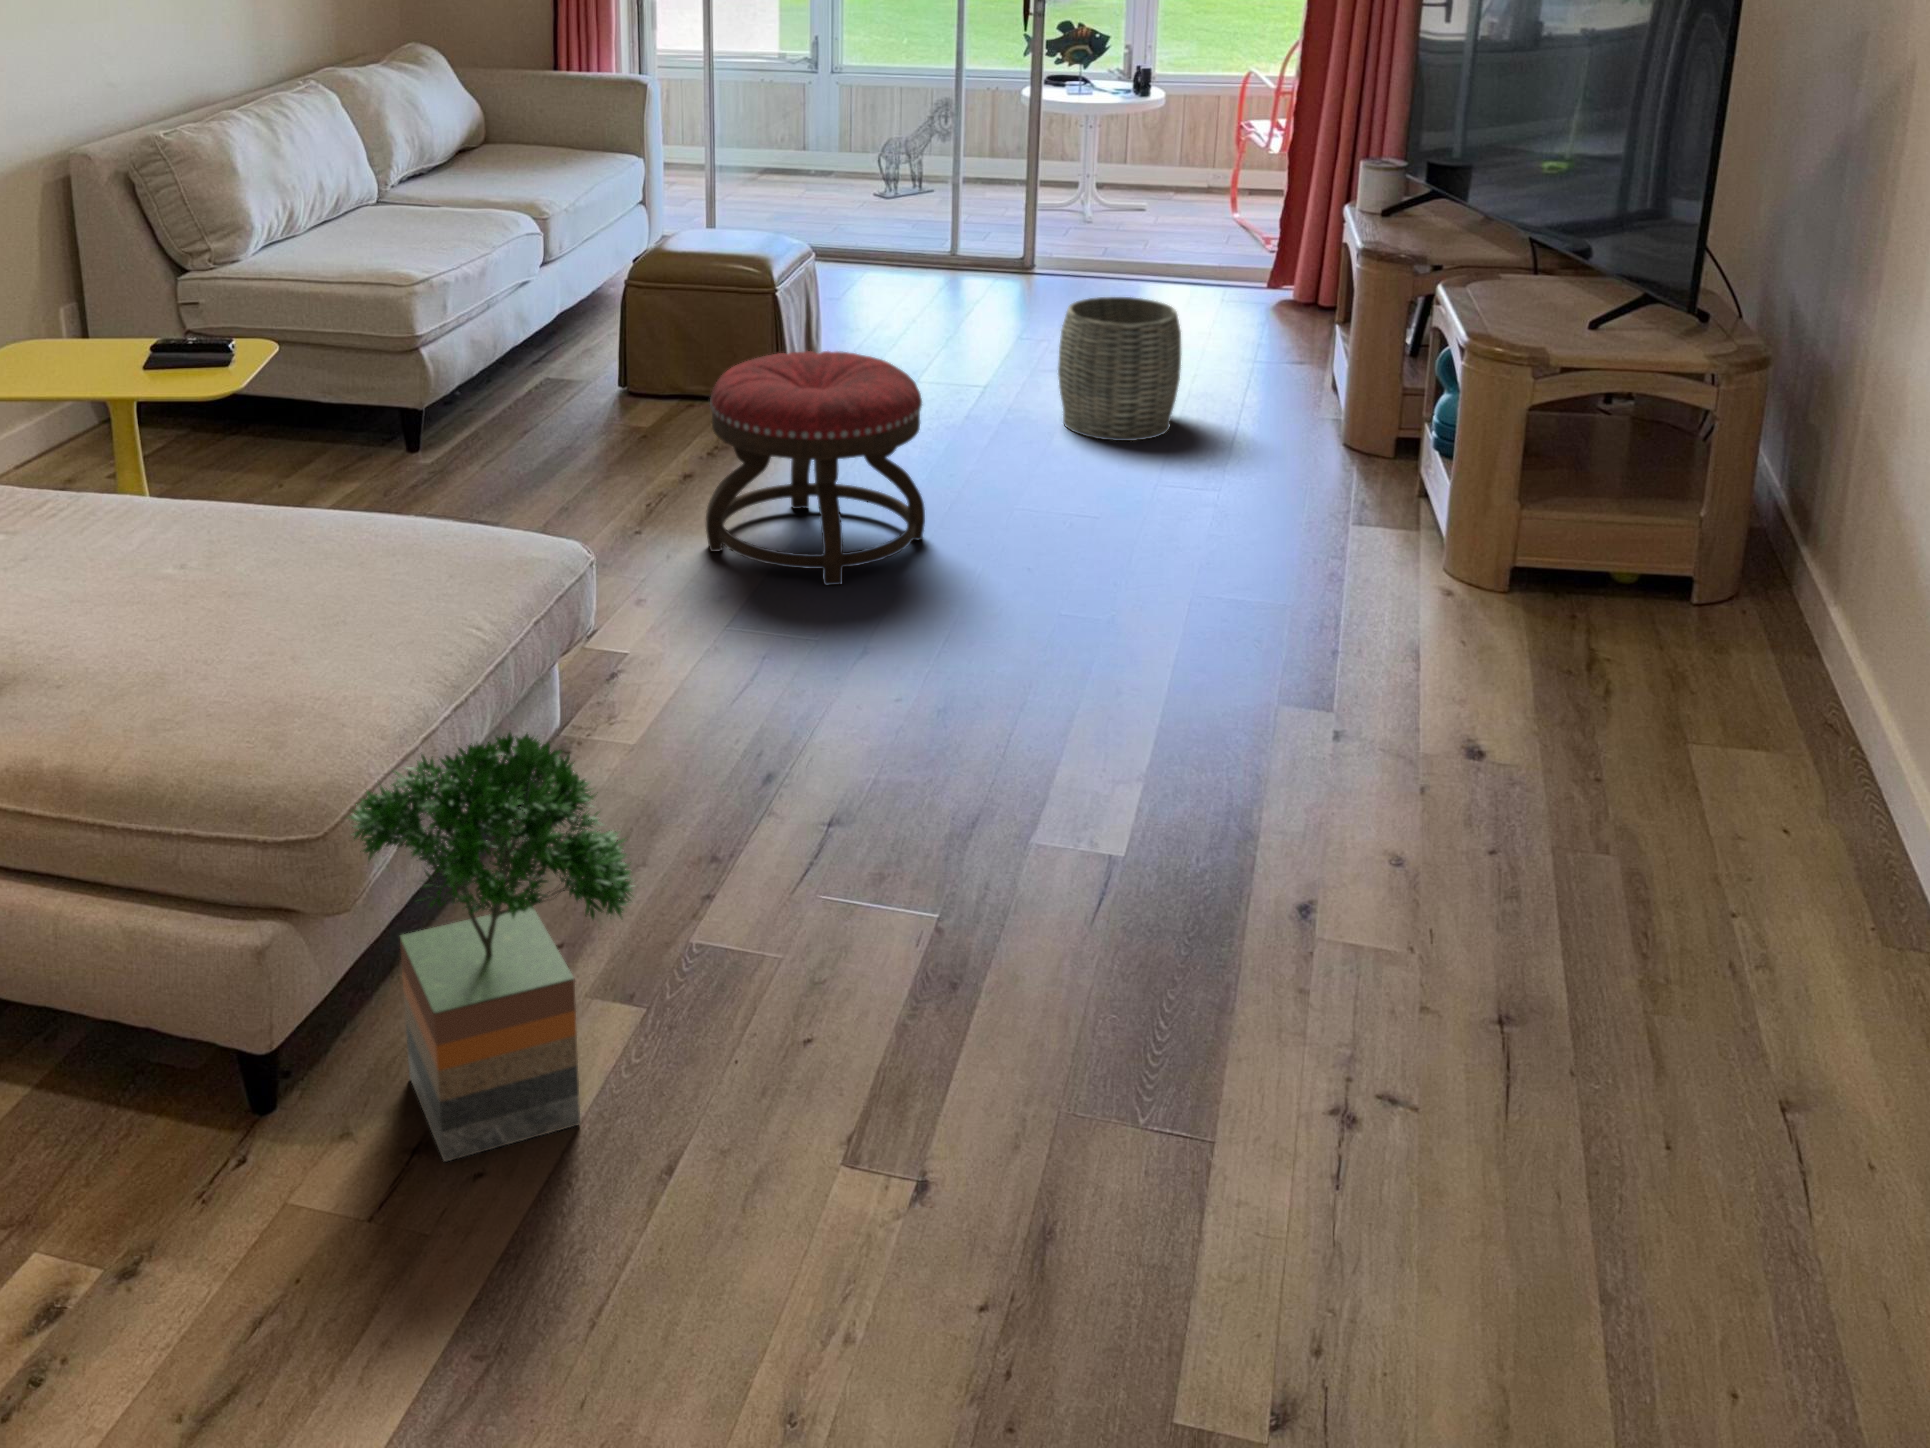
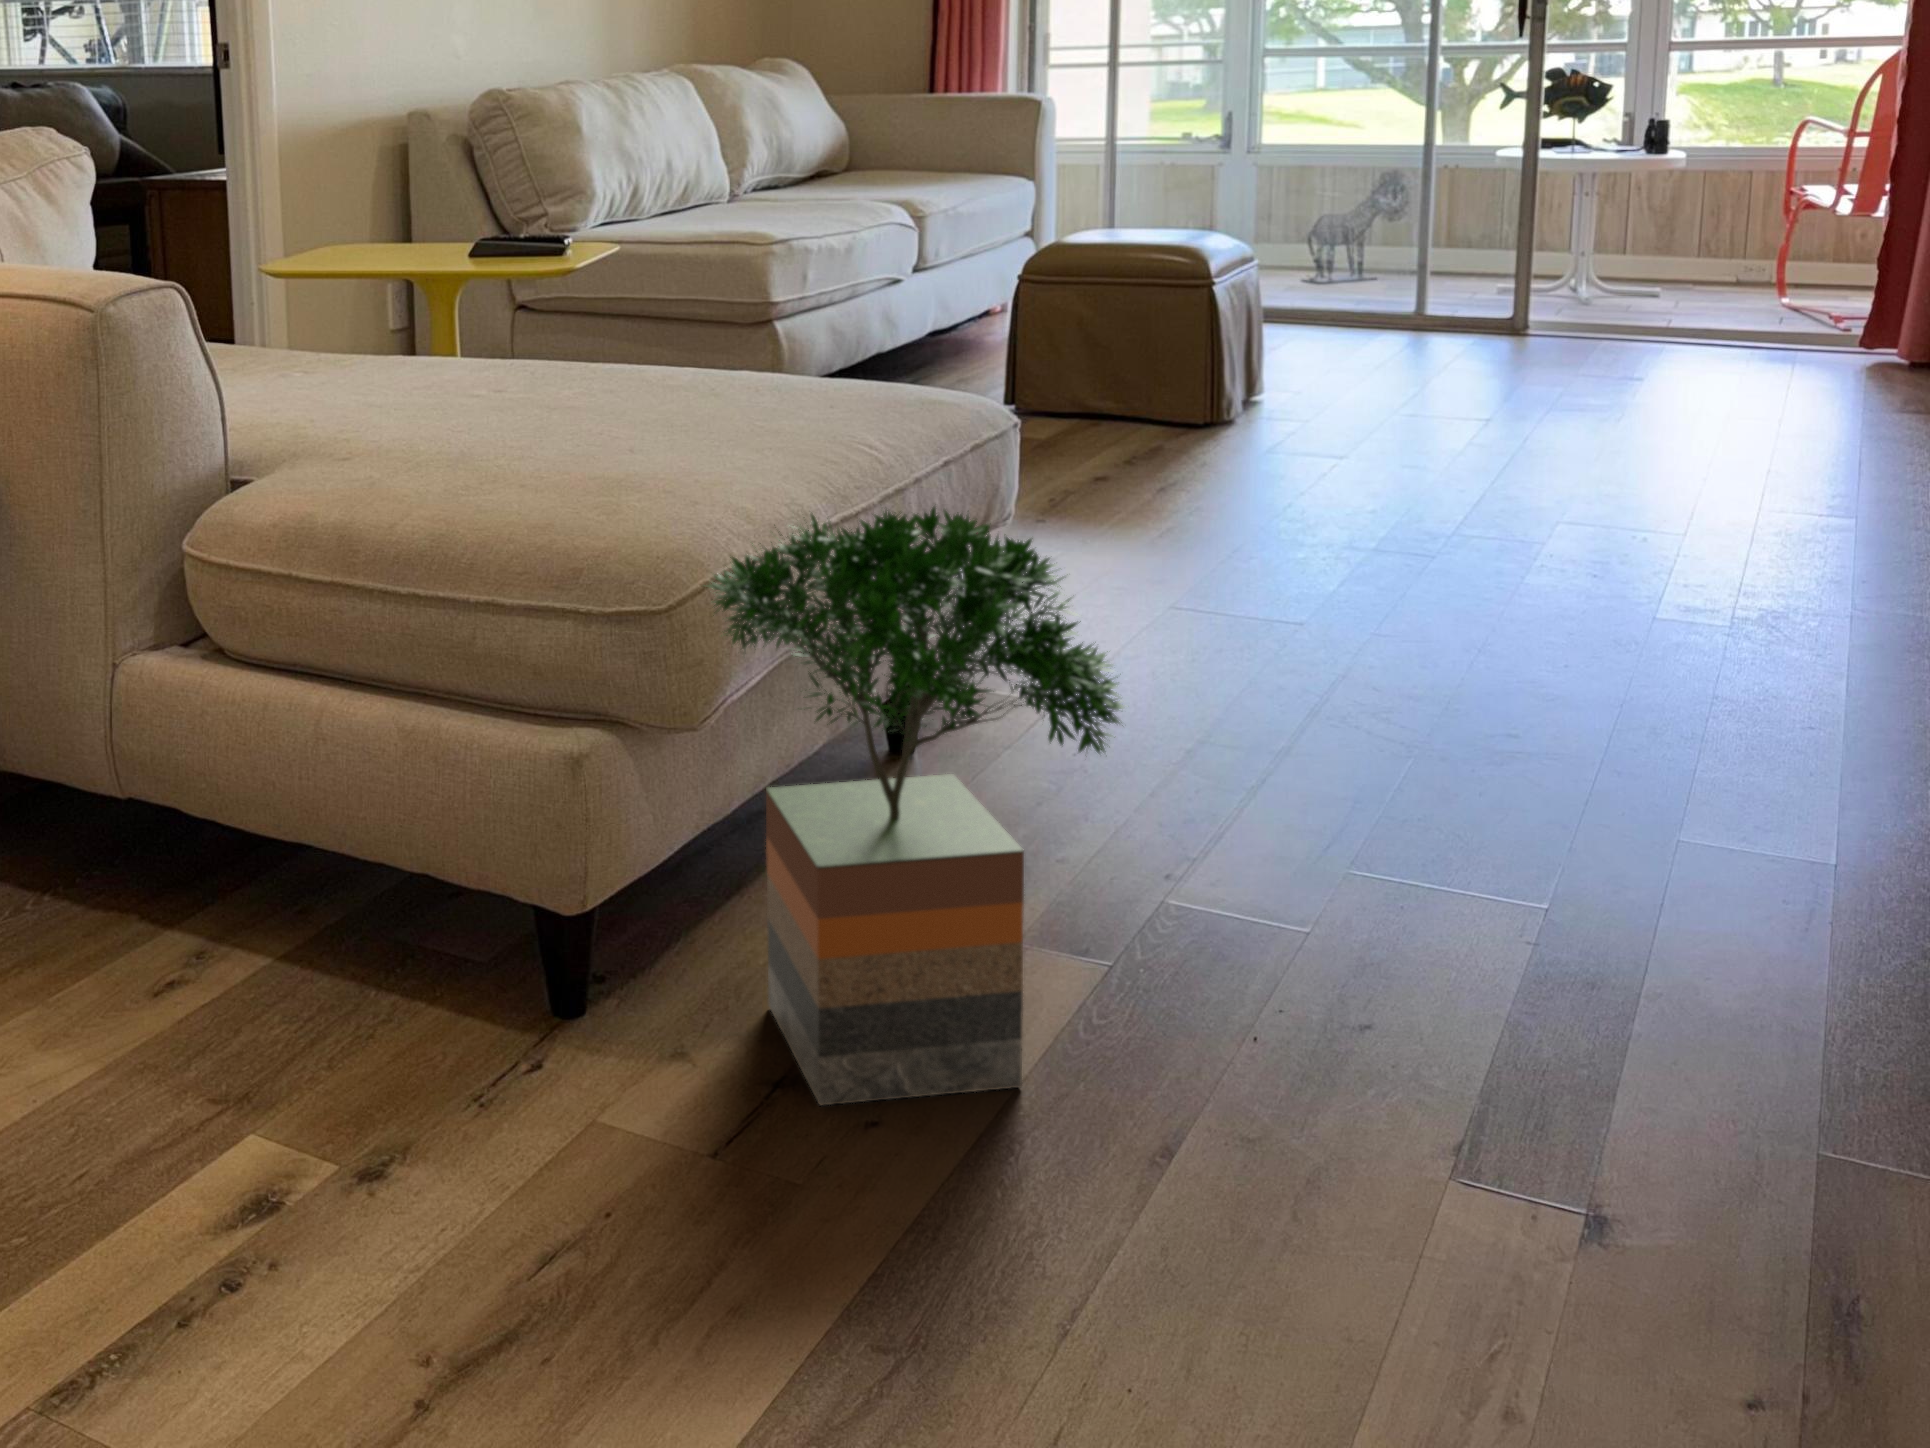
woven basket: present [1058,297,1181,441] -> none [1607,296,1792,474]
ottoman: present [706,351,925,585] -> none [1139,303,1443,580]

